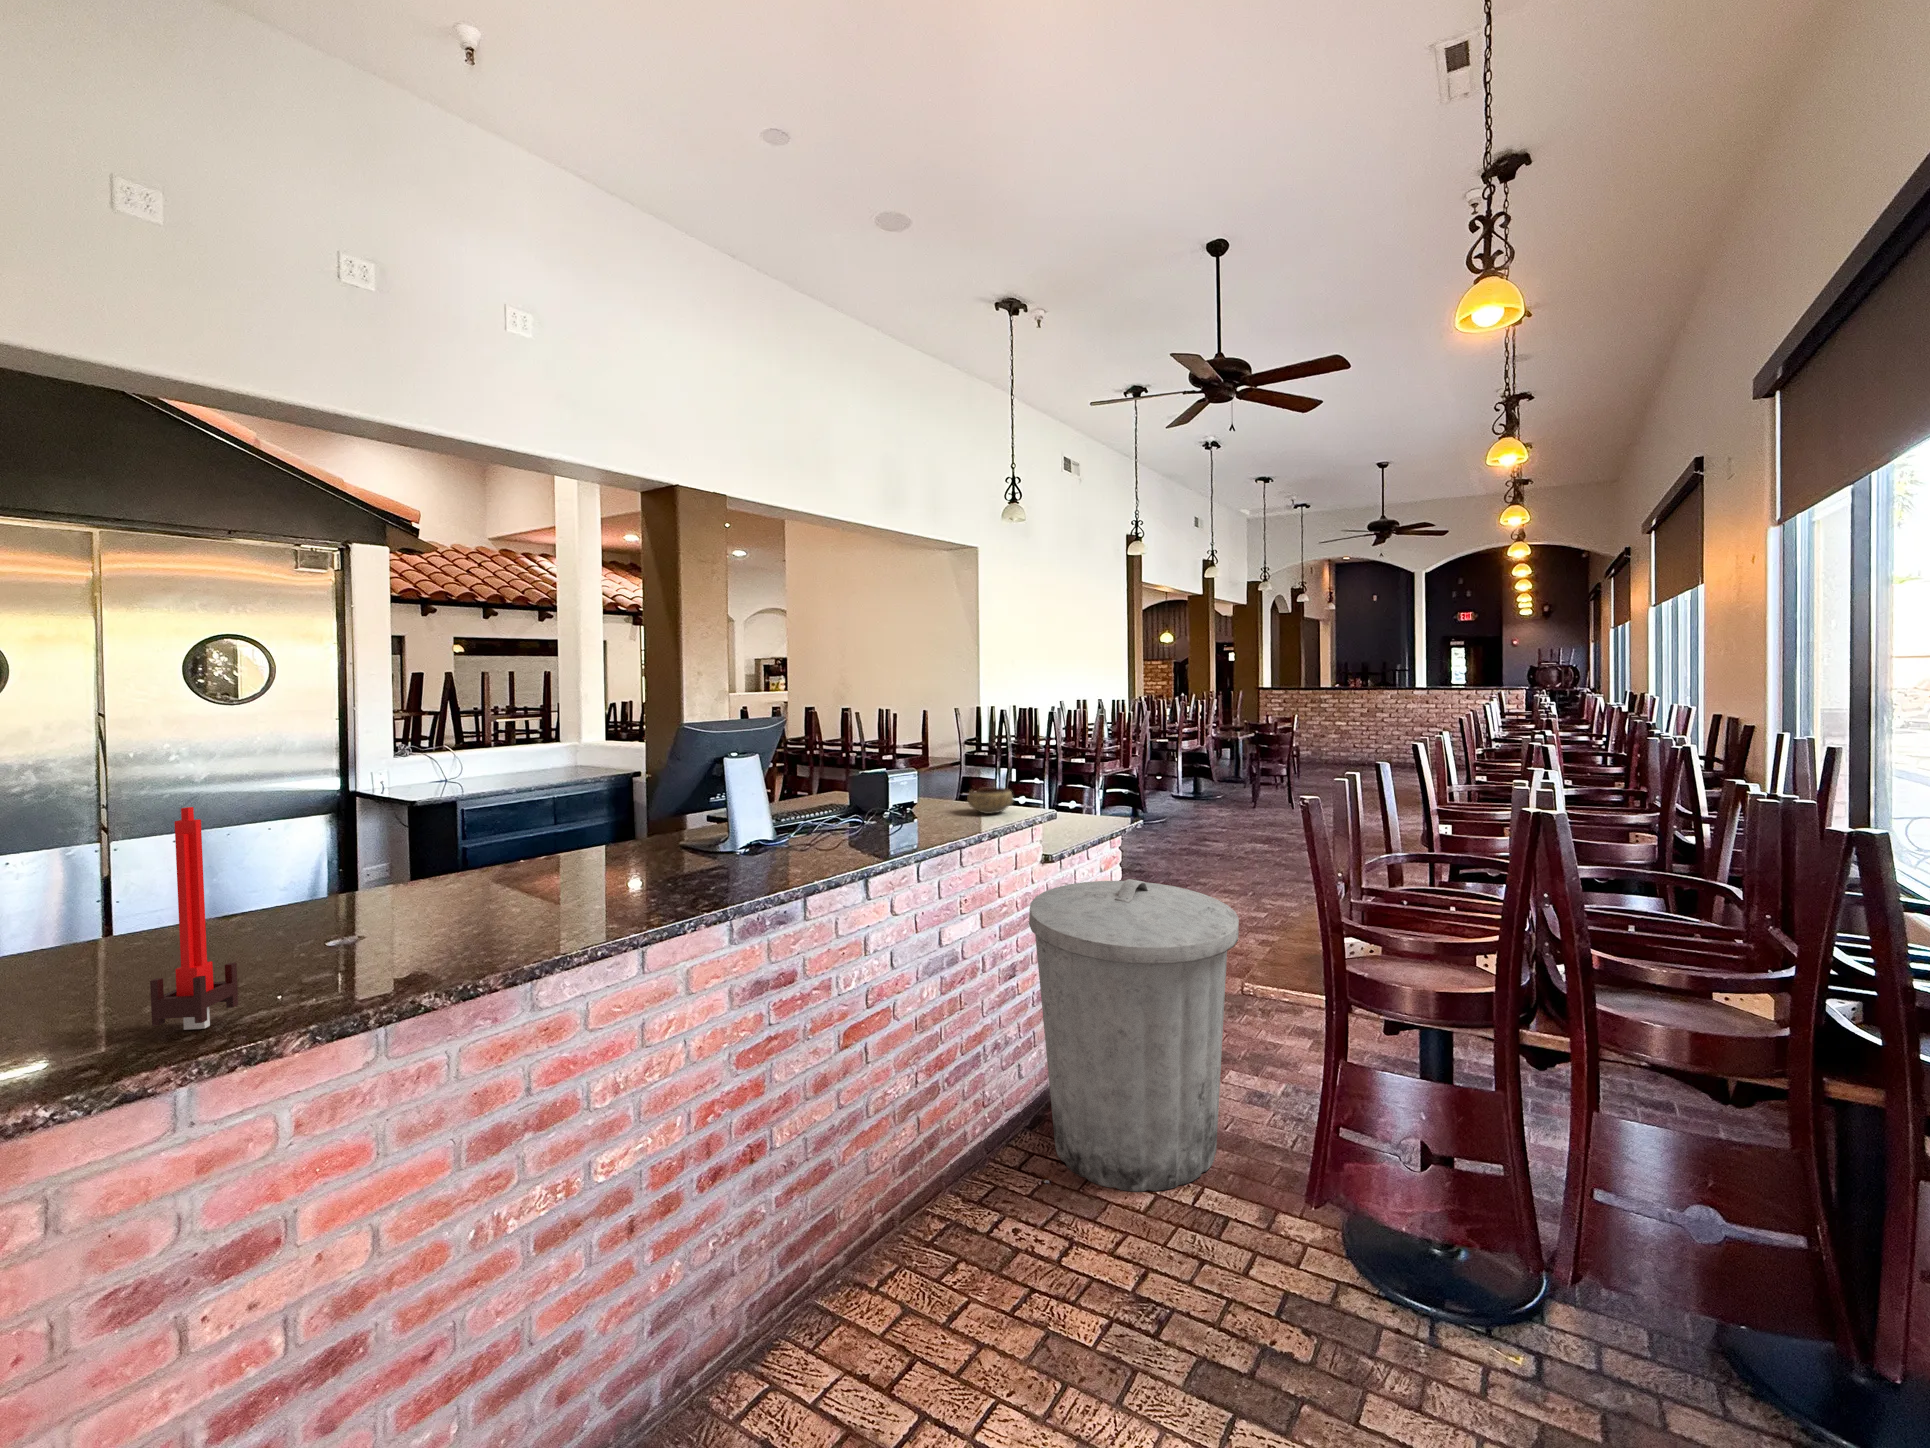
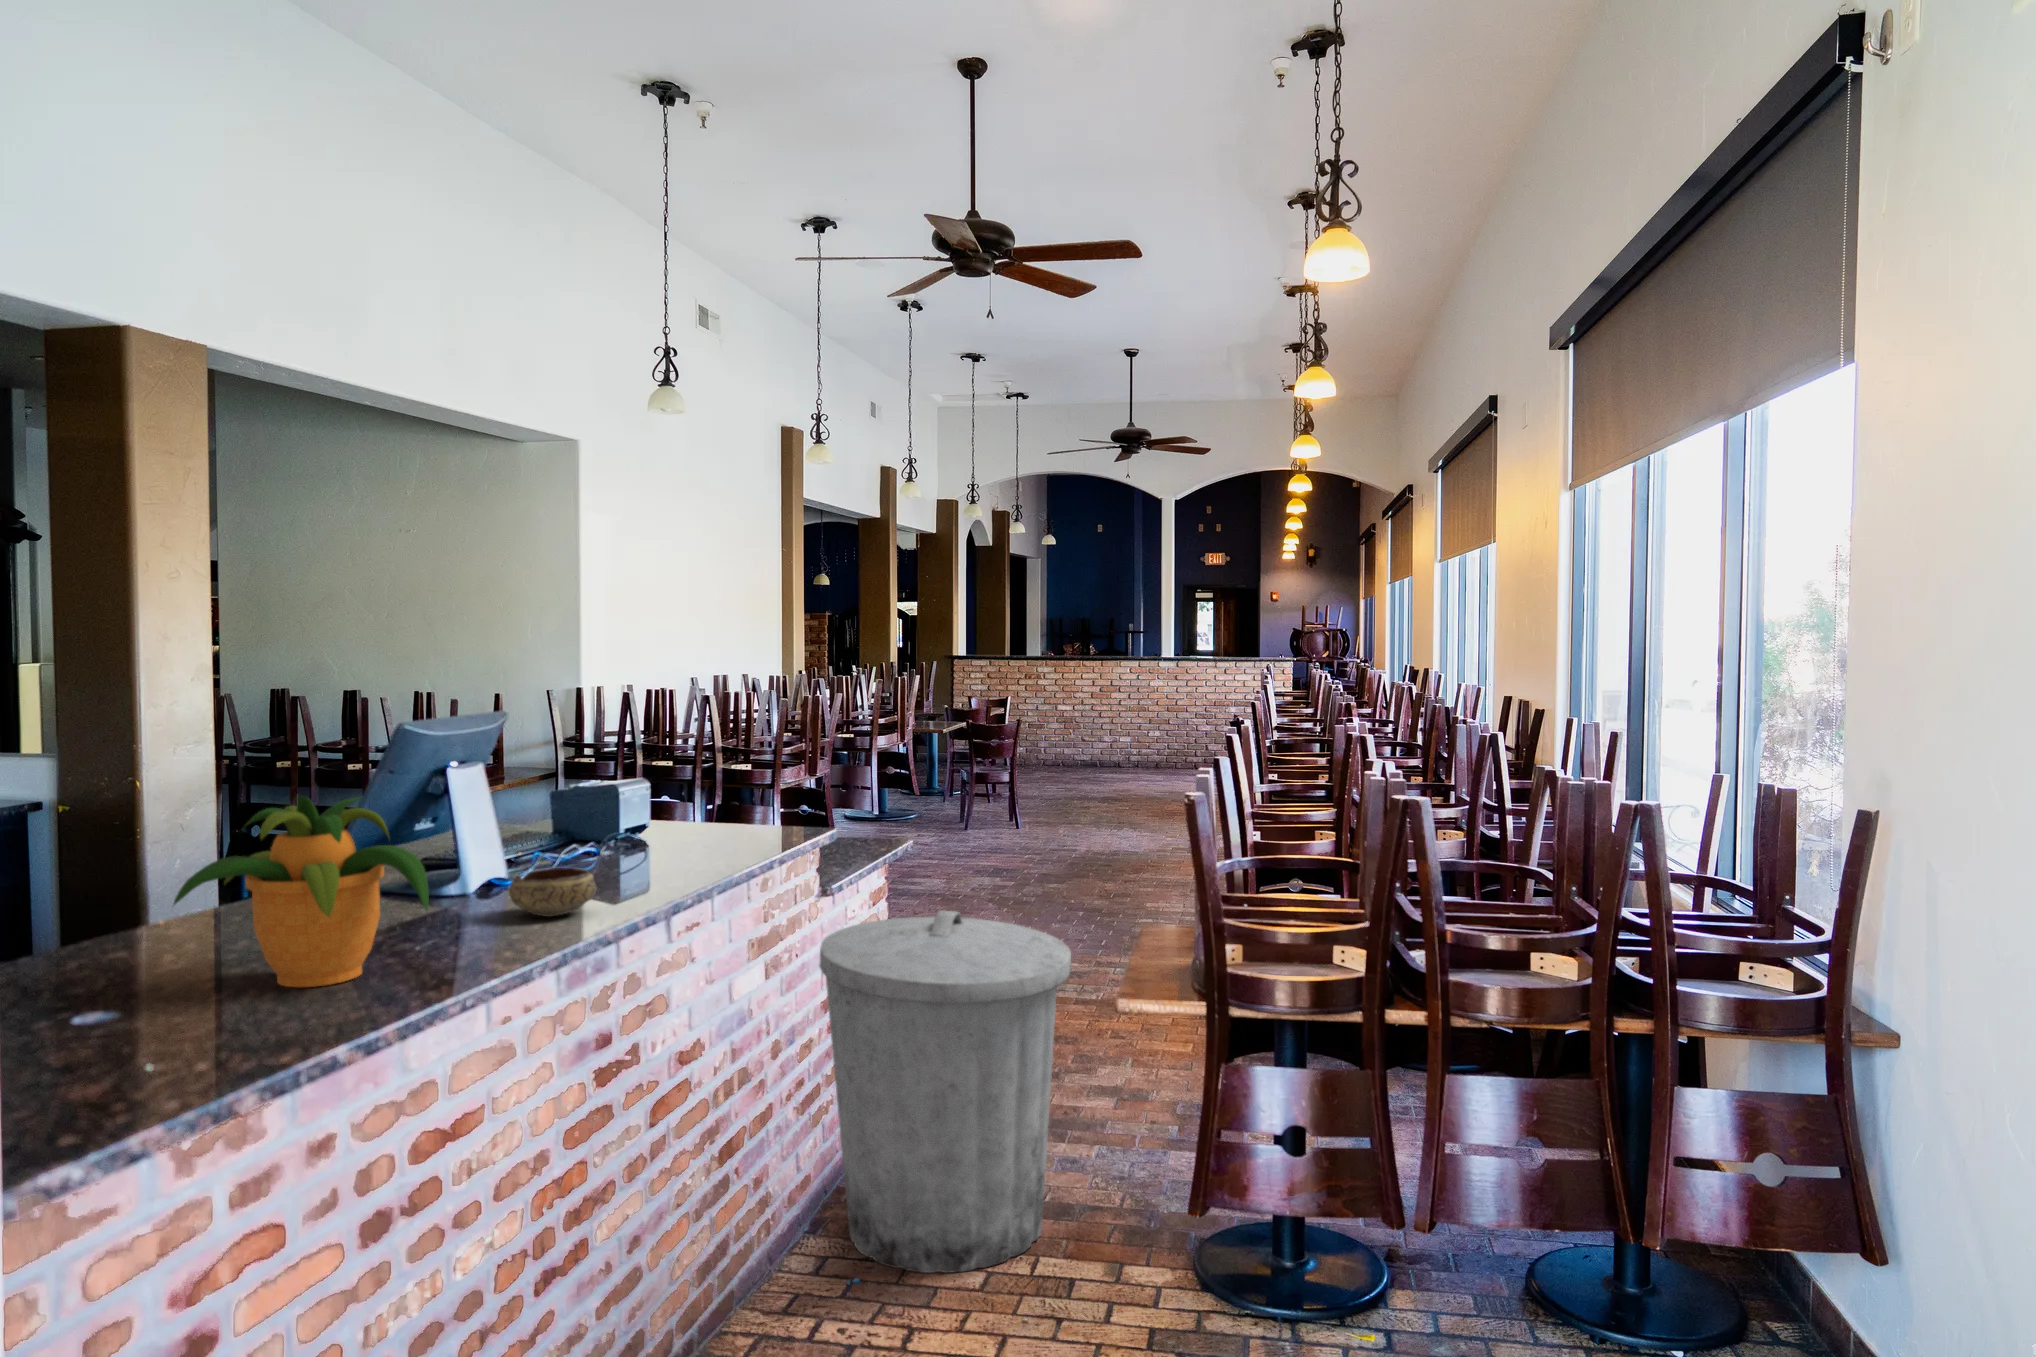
potted plant: none [423,767,638,919] -> present [173,796,429,987]
bowl: present [967,788,1013,814] -> present [509,867,597,917]
candle: present [150,807,238,1030] -> none [49,849,123,1113]

